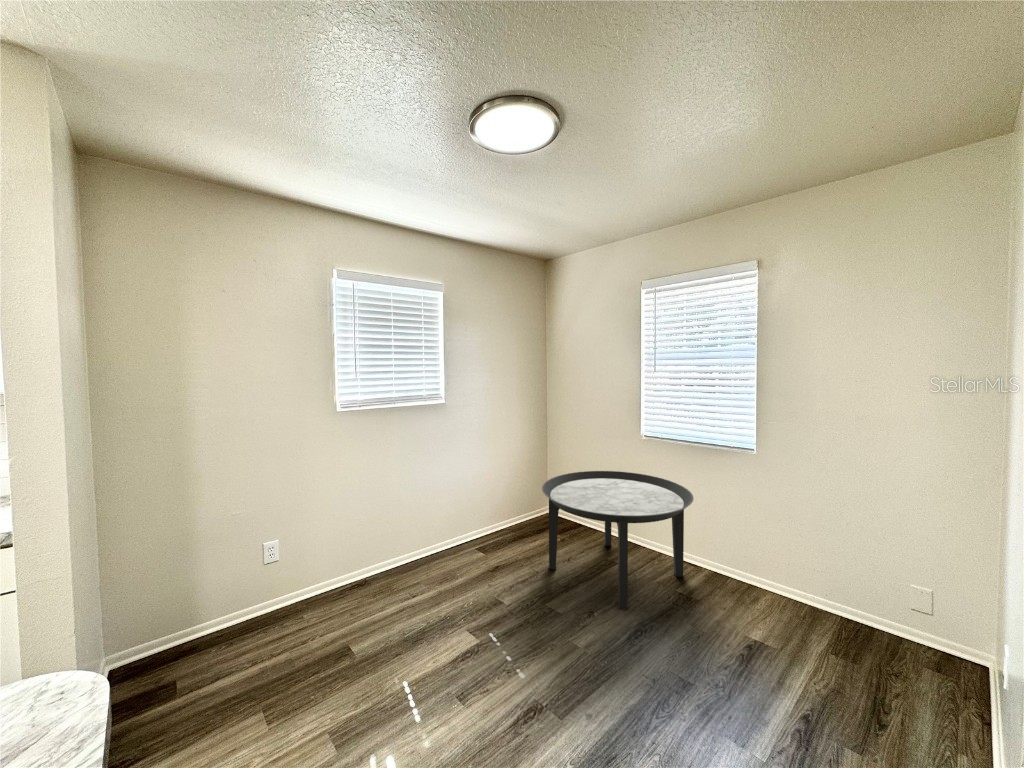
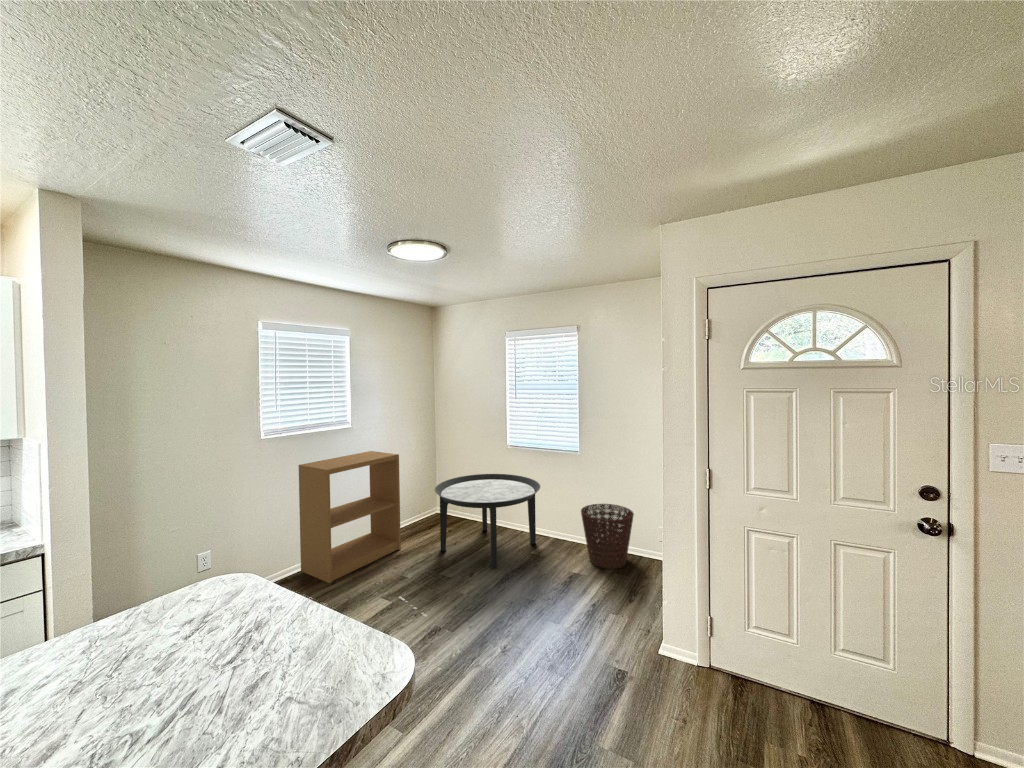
bookshelf: none [380,433,500,595] -> present [299,451,401,583]
basket: none [763,532,867,645] -> present [581,504,634,569]

